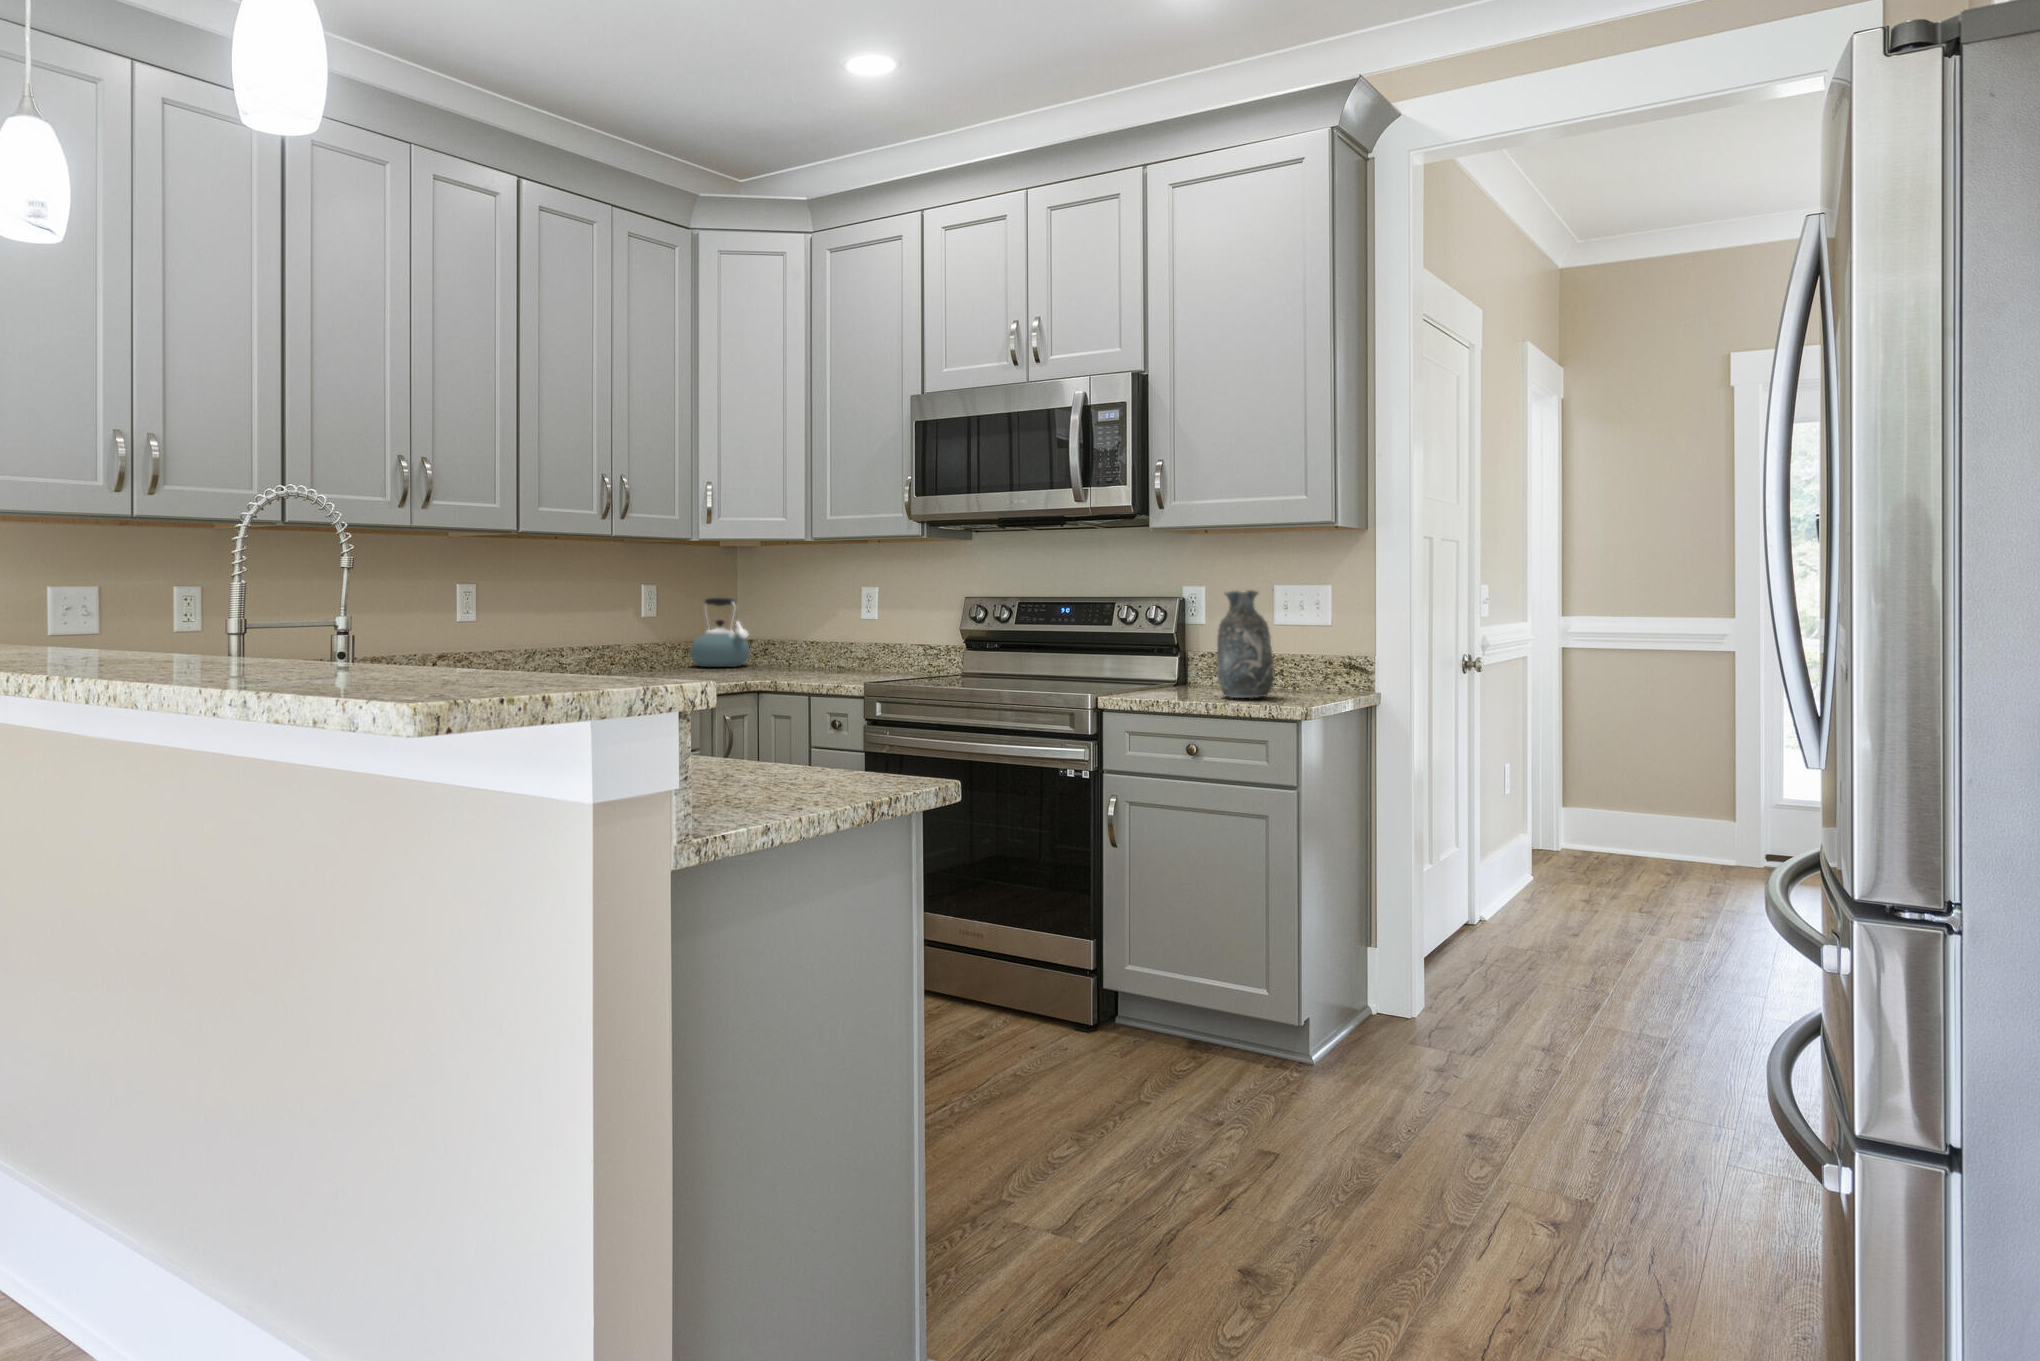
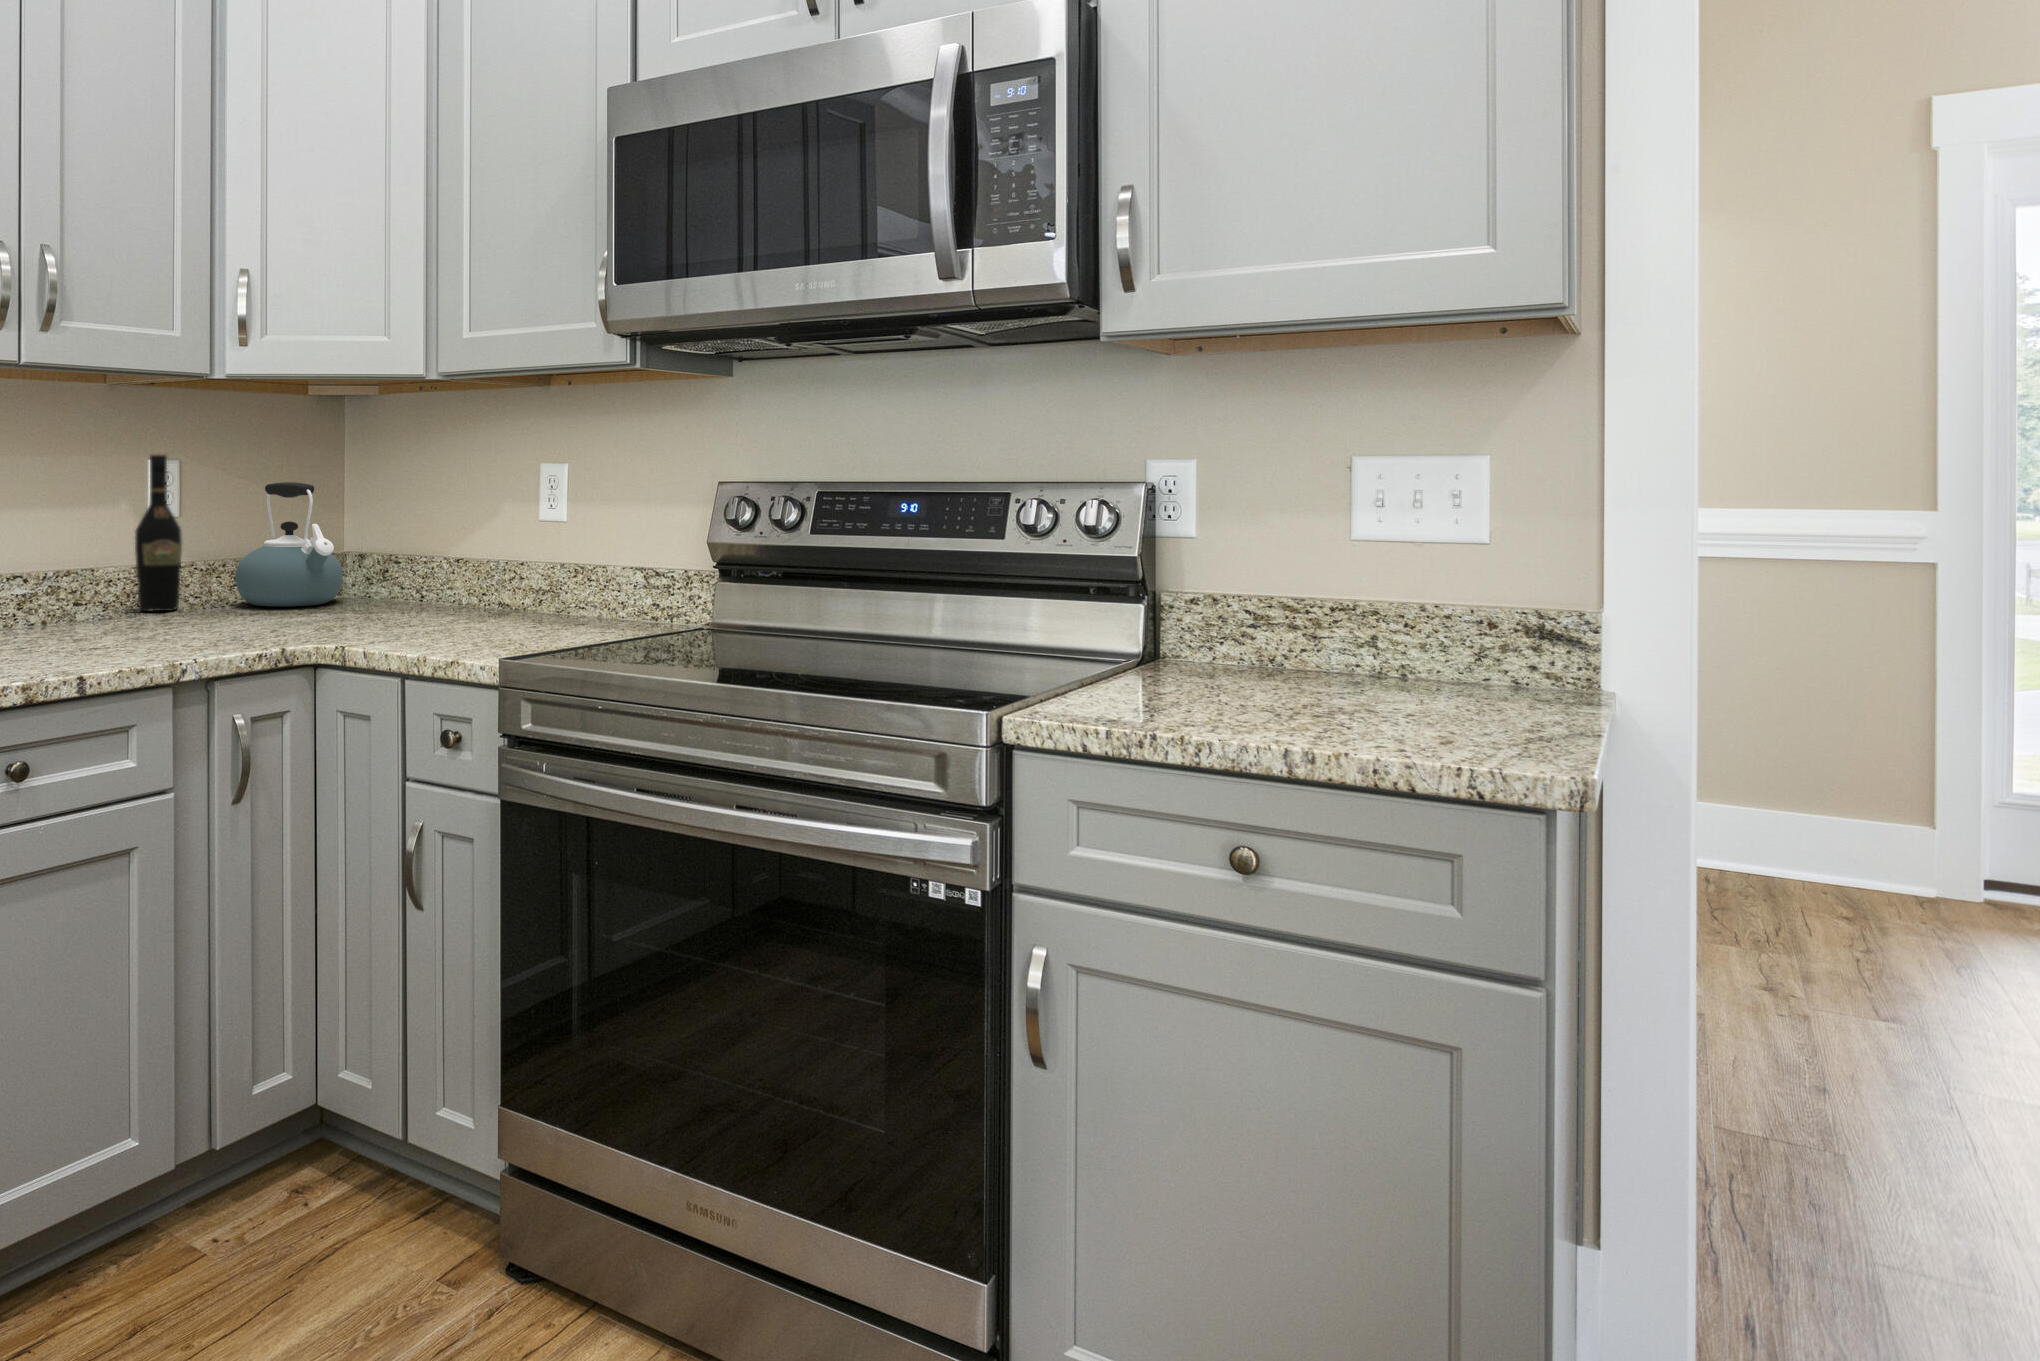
wine bottle: none [638,582,663,669] -> present [135,455,182,611]
decorative vase: present [1217,590,1275,698] -> none [1274,470,1418,723]

